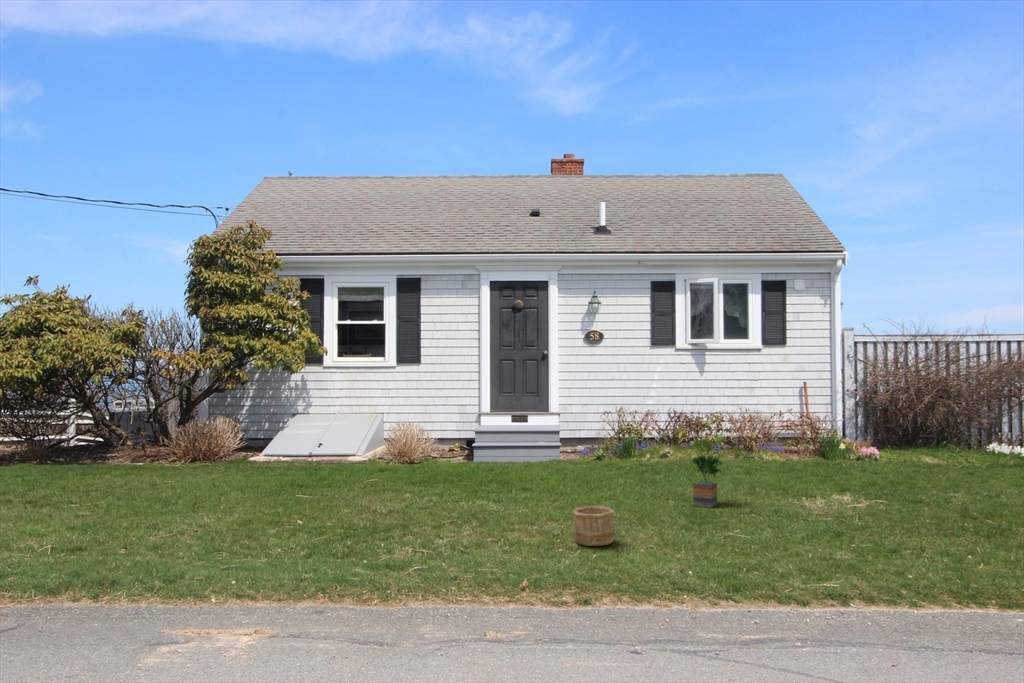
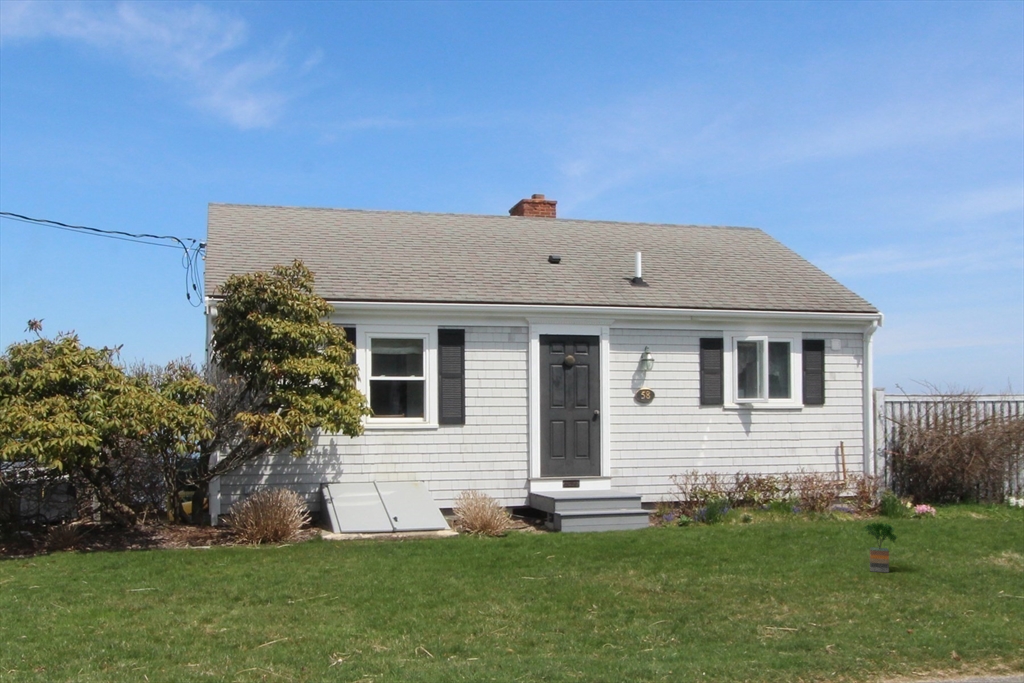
wooden bucket: present [572,506,615,546] -> none [831,576,873,614]

